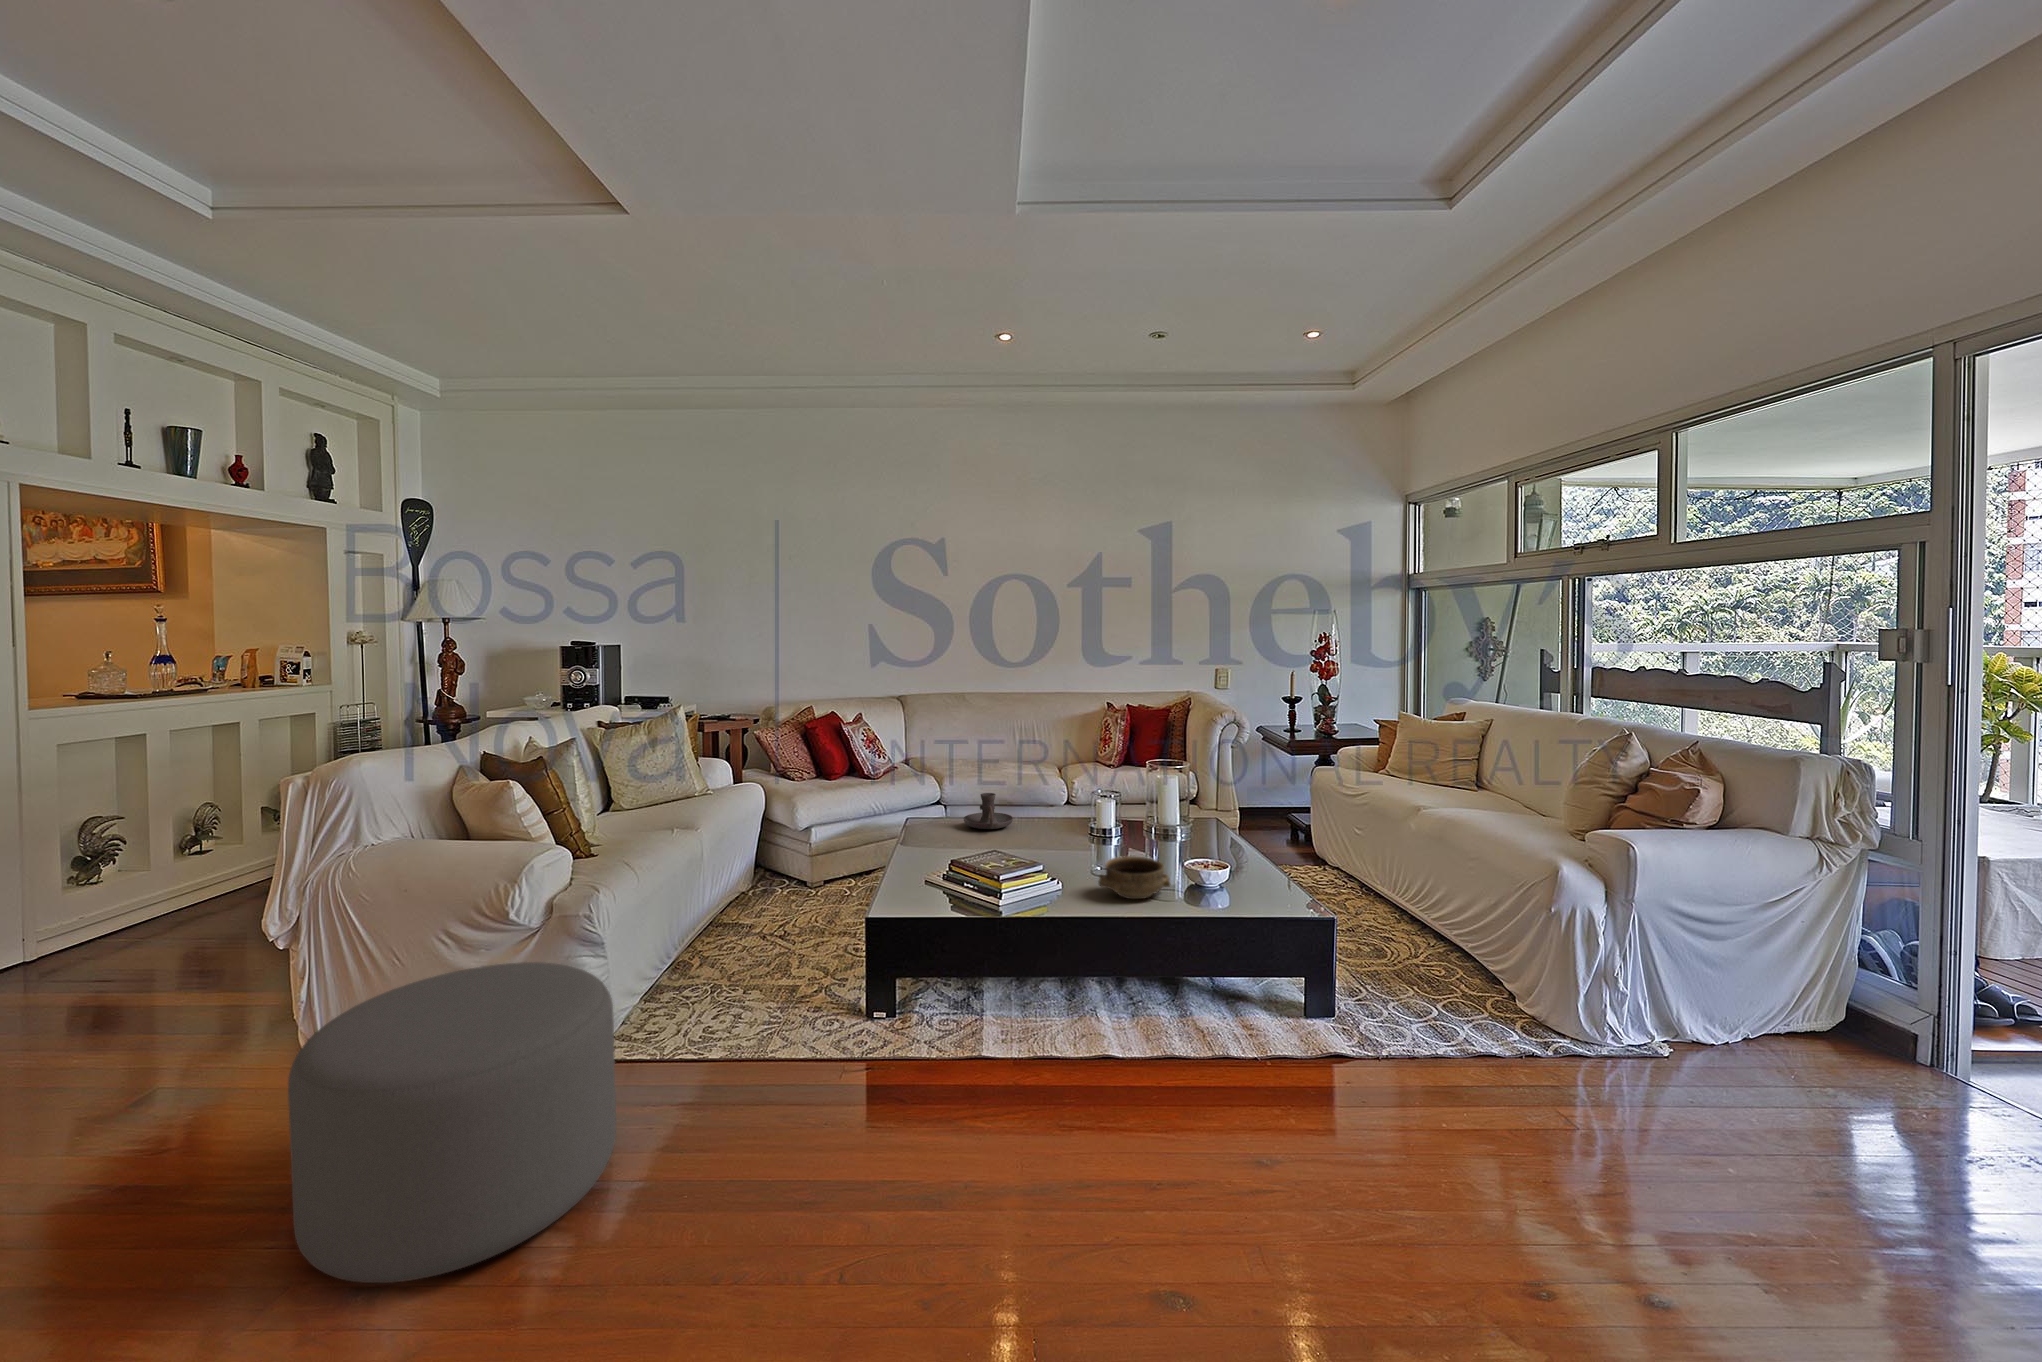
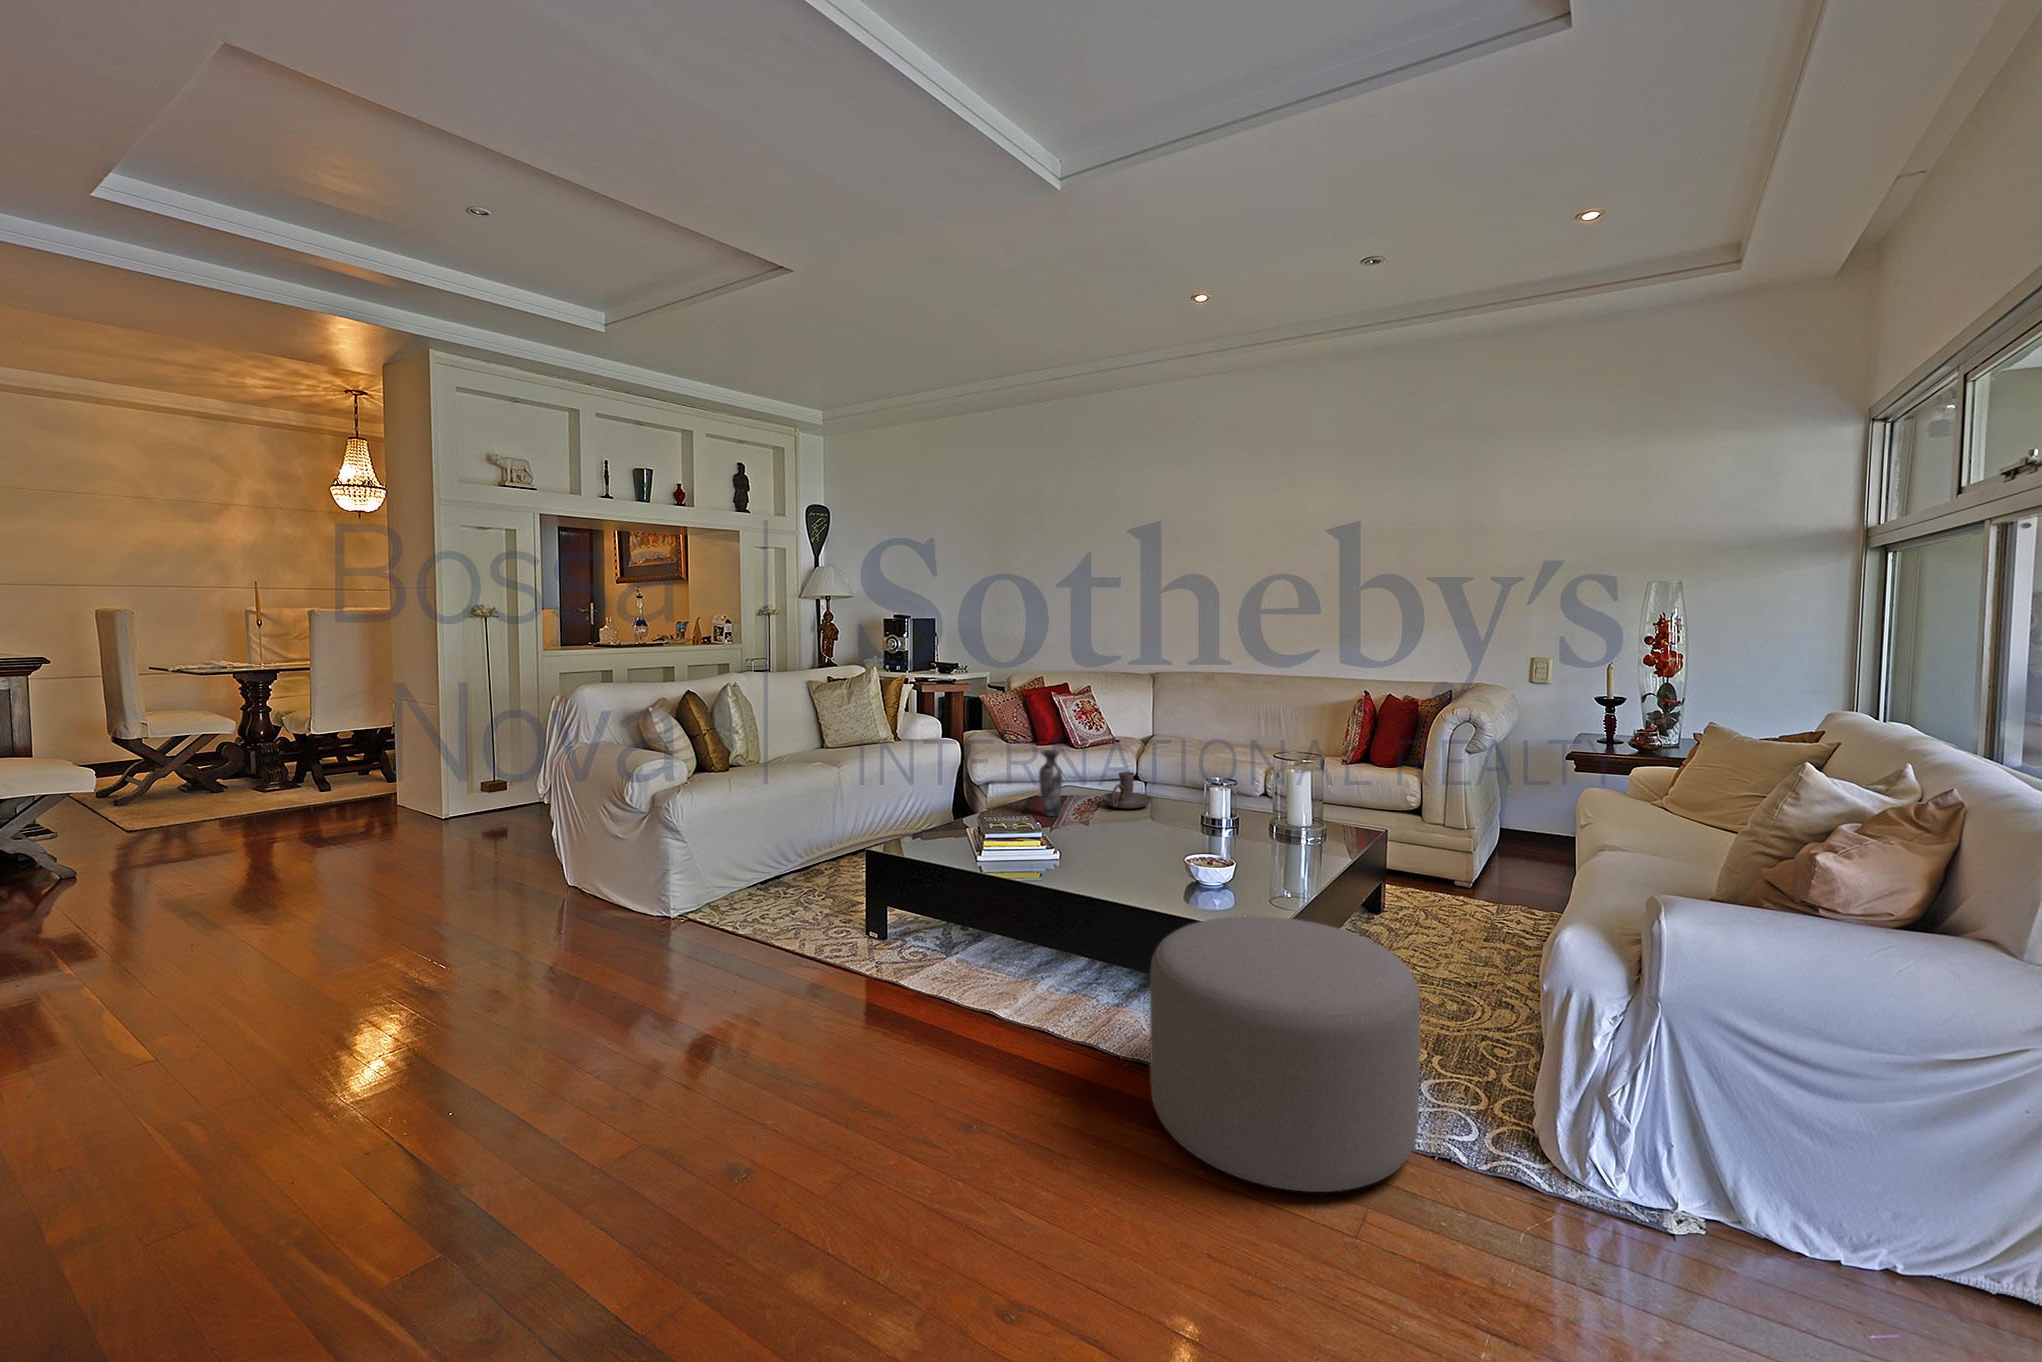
vase: none [935,778,959,847] -> present [1039,750,1062,816]
ceramic bowl: present [1098,856,1170,899] -> none [1069,838,1145,881]
ottoman: present [288,962,616,1283] -> present [1150,916,1420,1192]

